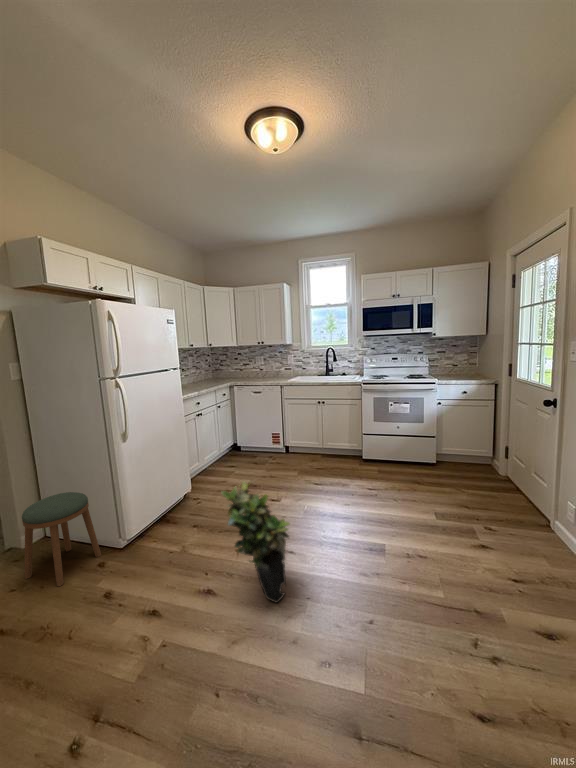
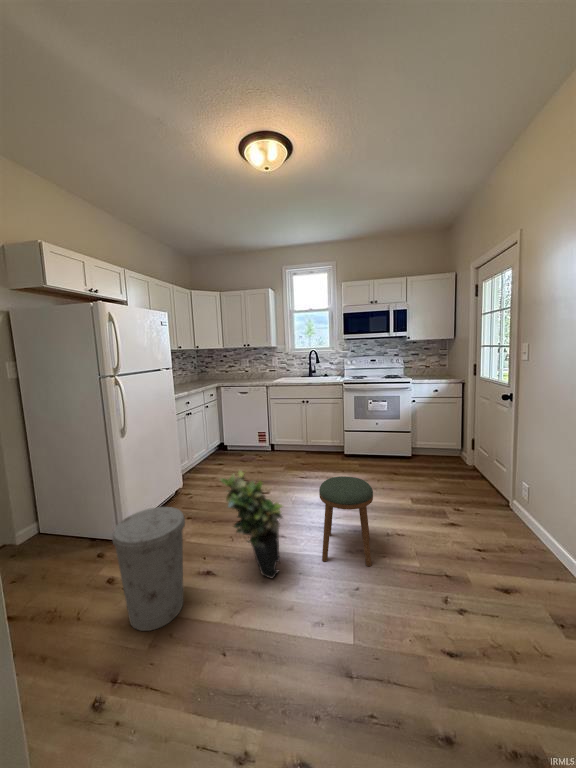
stool: present [22,492,101,586] -> present [319,476,373,566]
trash can: none [102,521,181,658] -> present [112,507,185,631]

